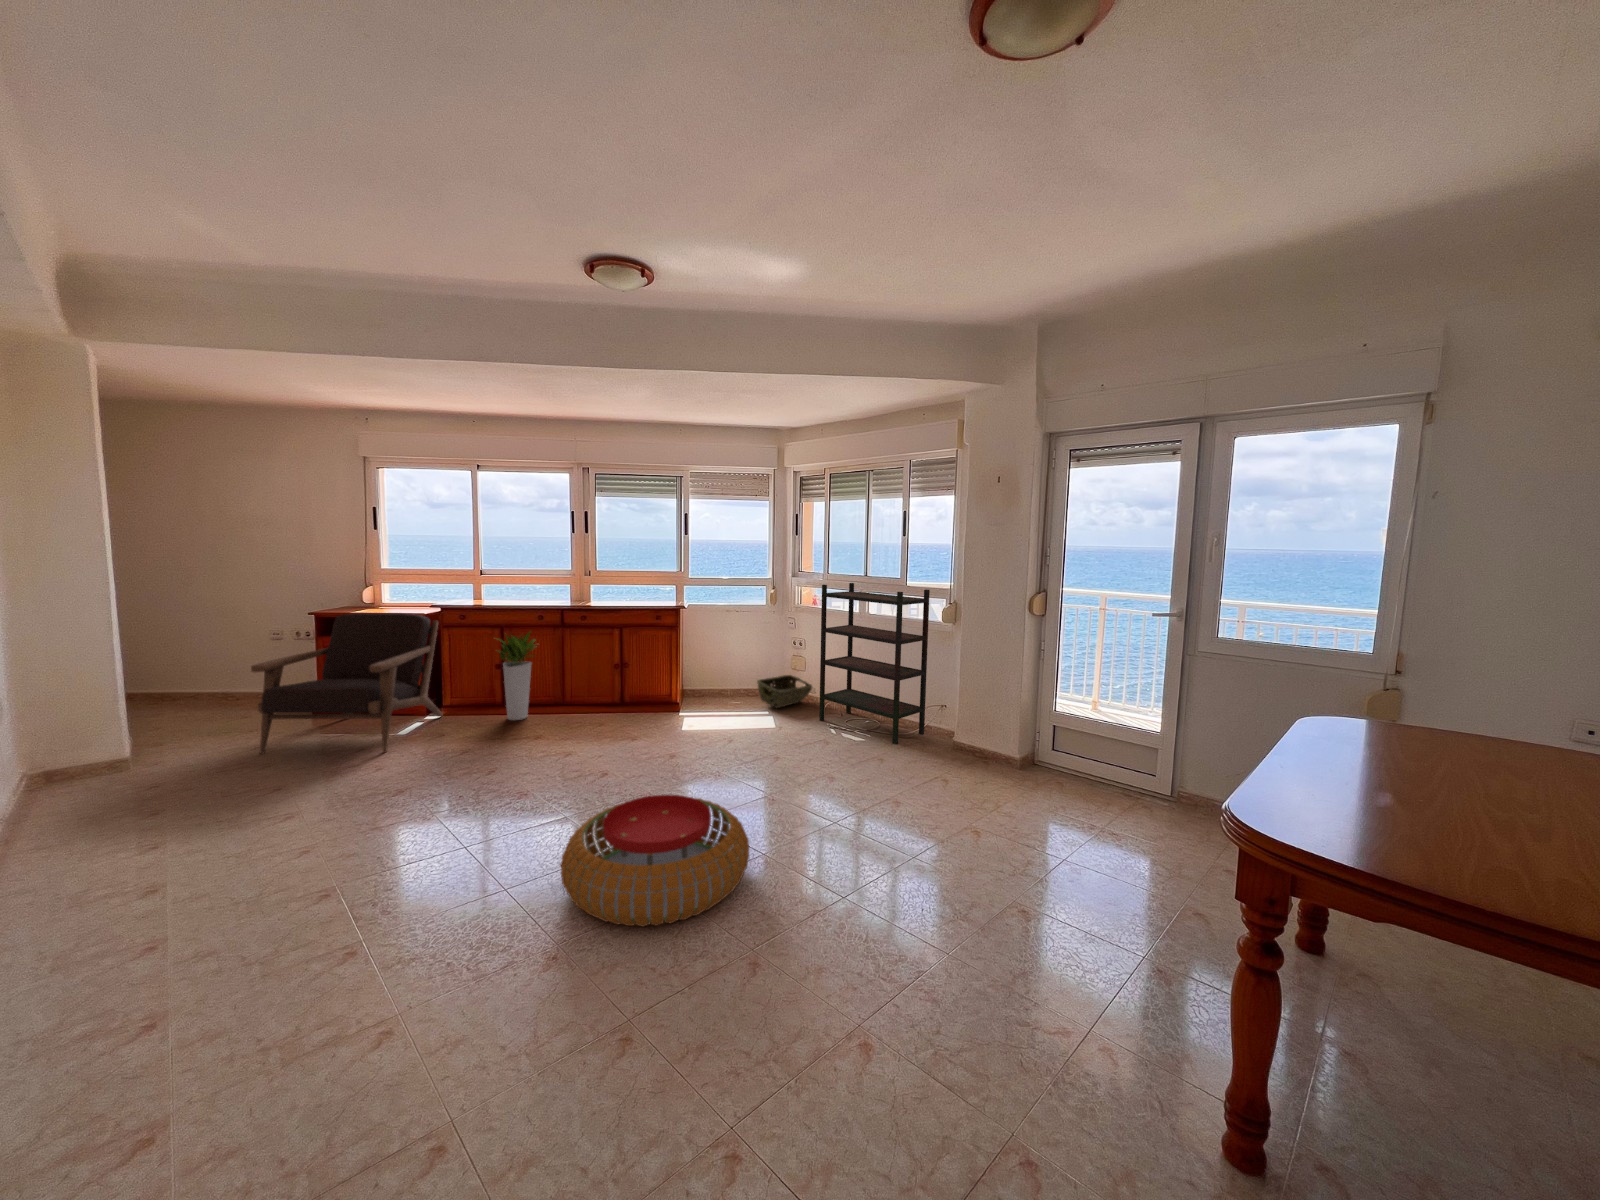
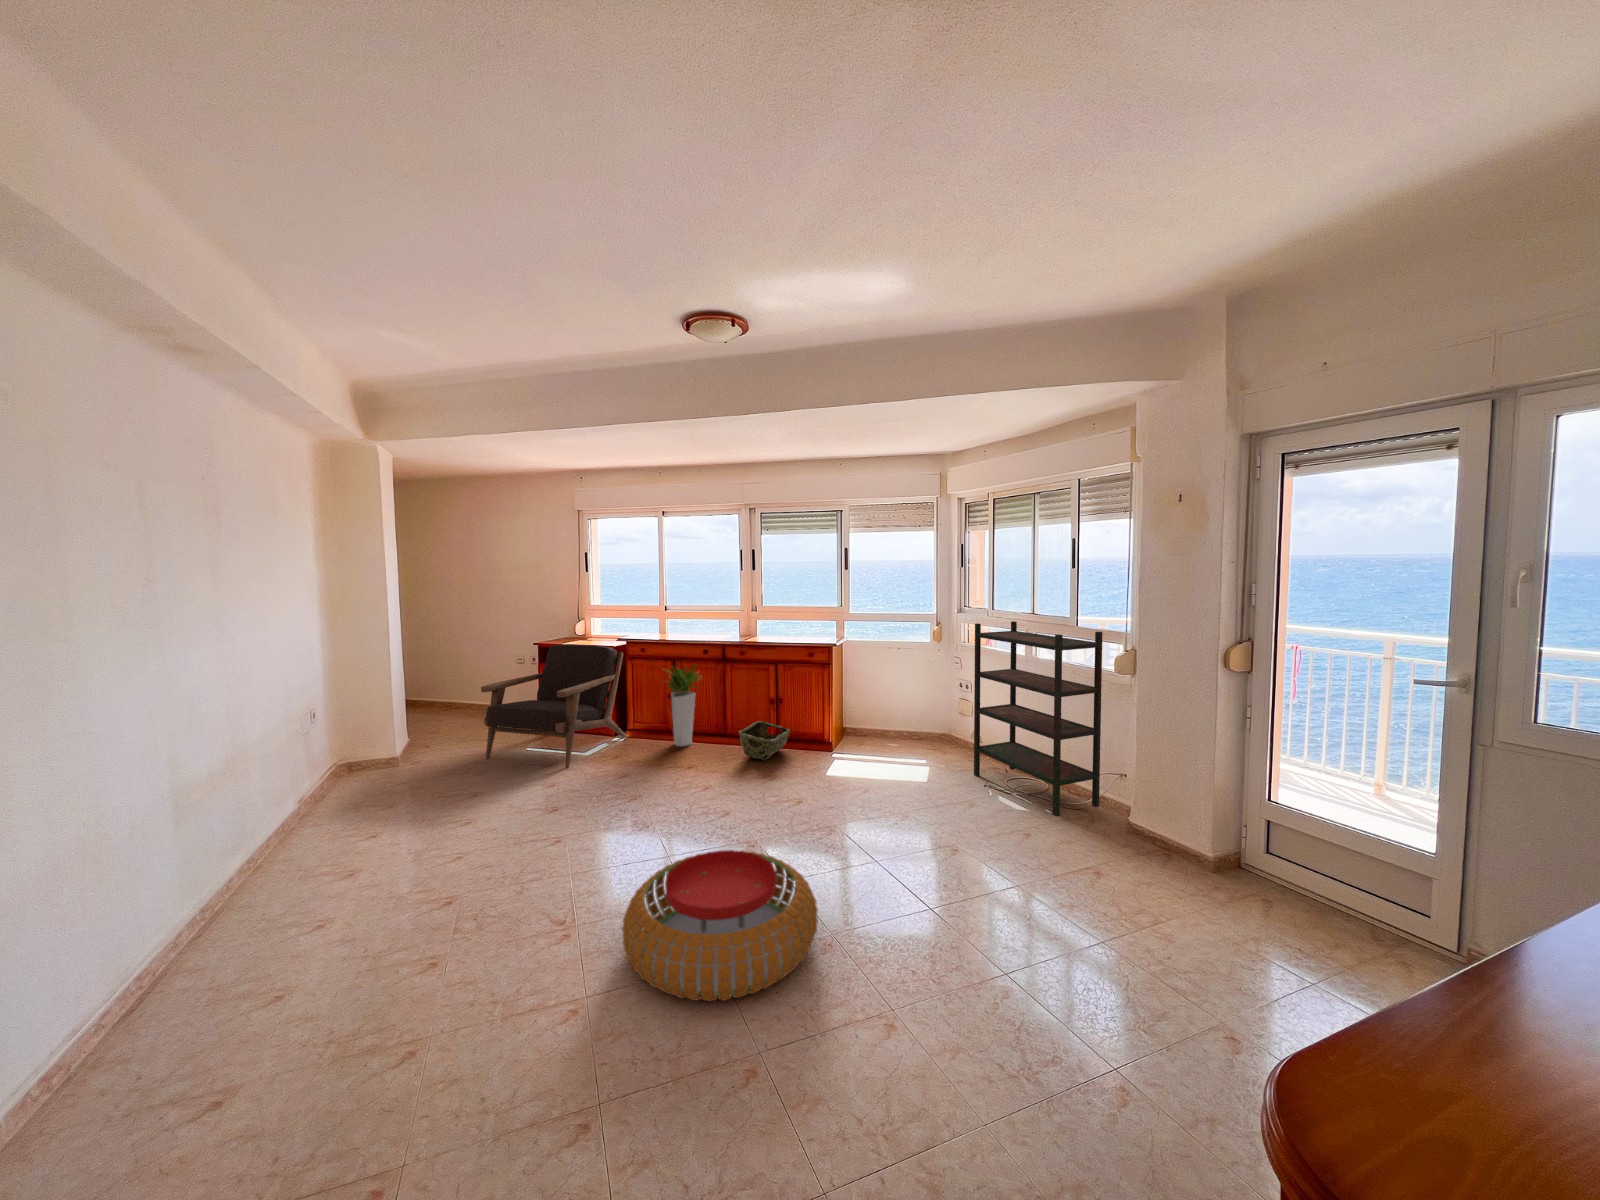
woven basket: present [757,675,812,708] -> present [739,721,790,760]

